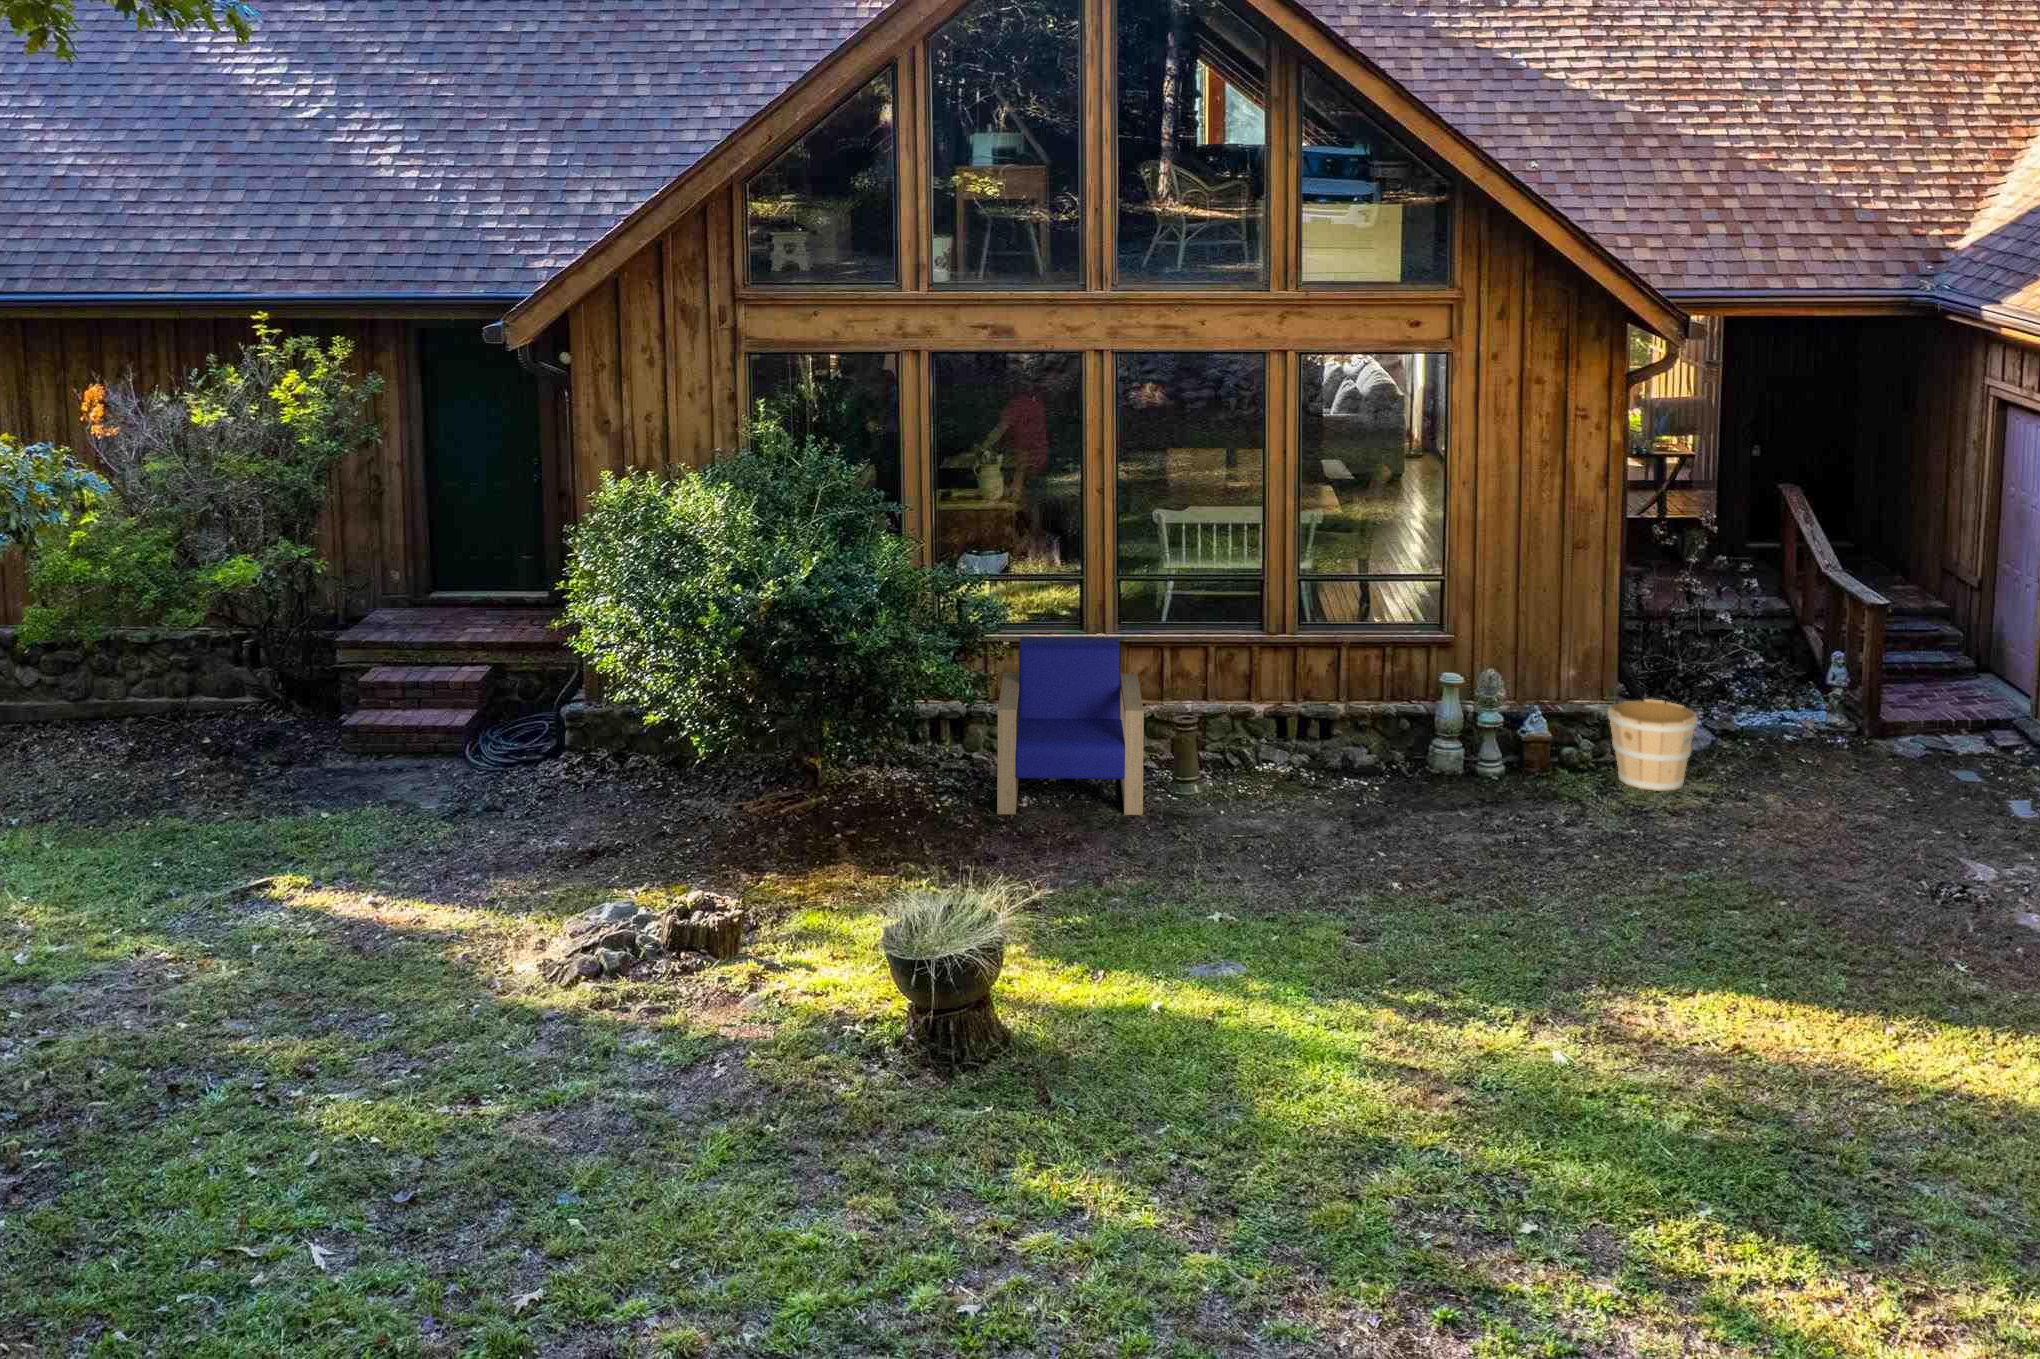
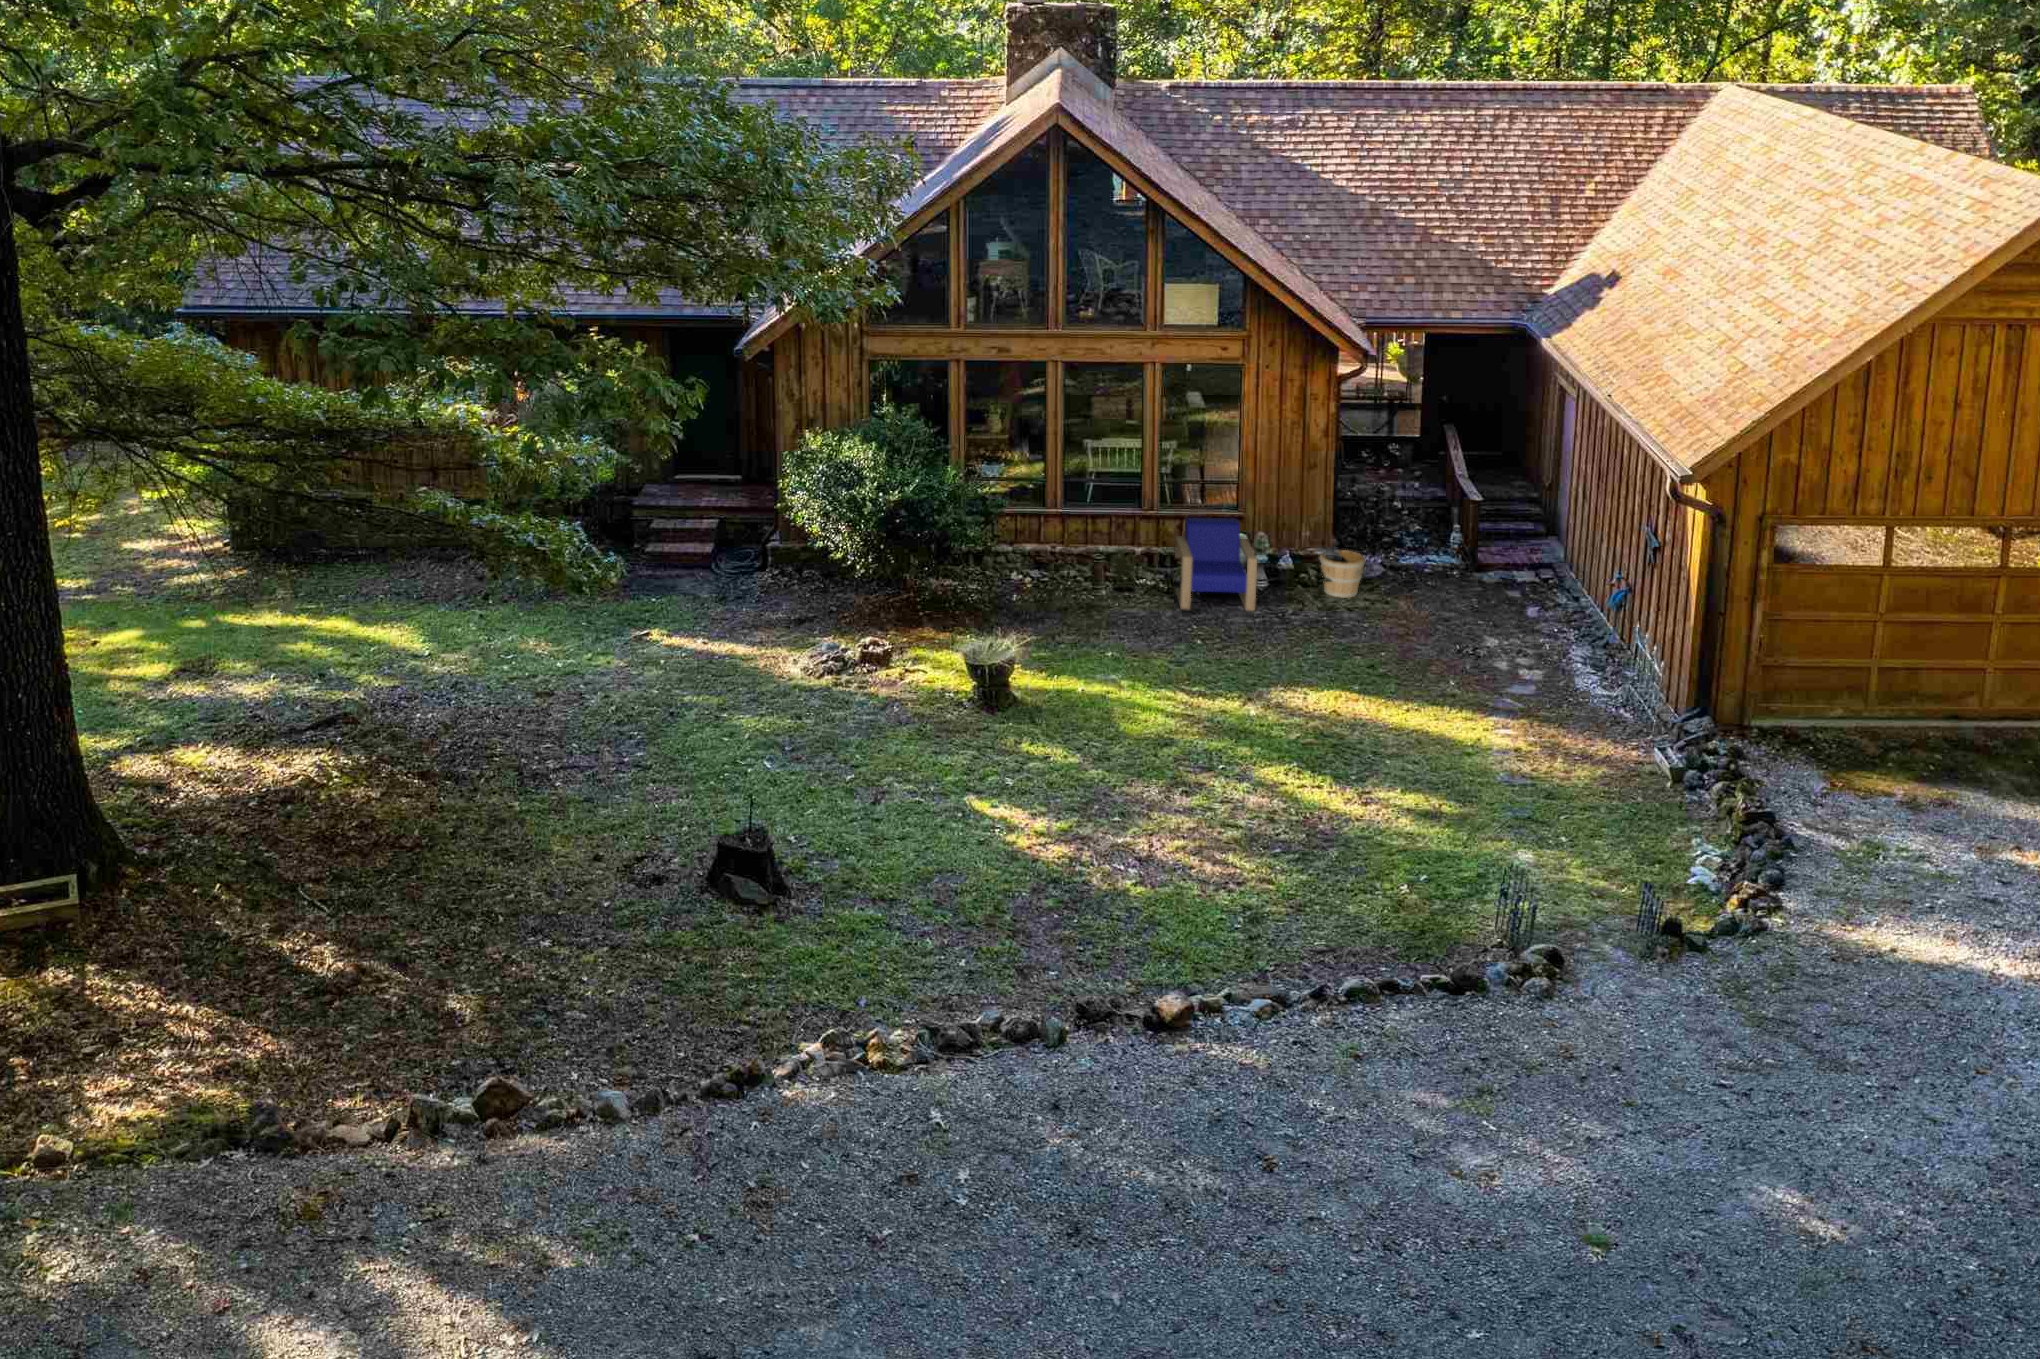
armchair: present [997,637,1144,815] -> present [1175,518,1257,611]
potted tree: none [1208,688,1267,790] -> present [1110,547,1138,595]

